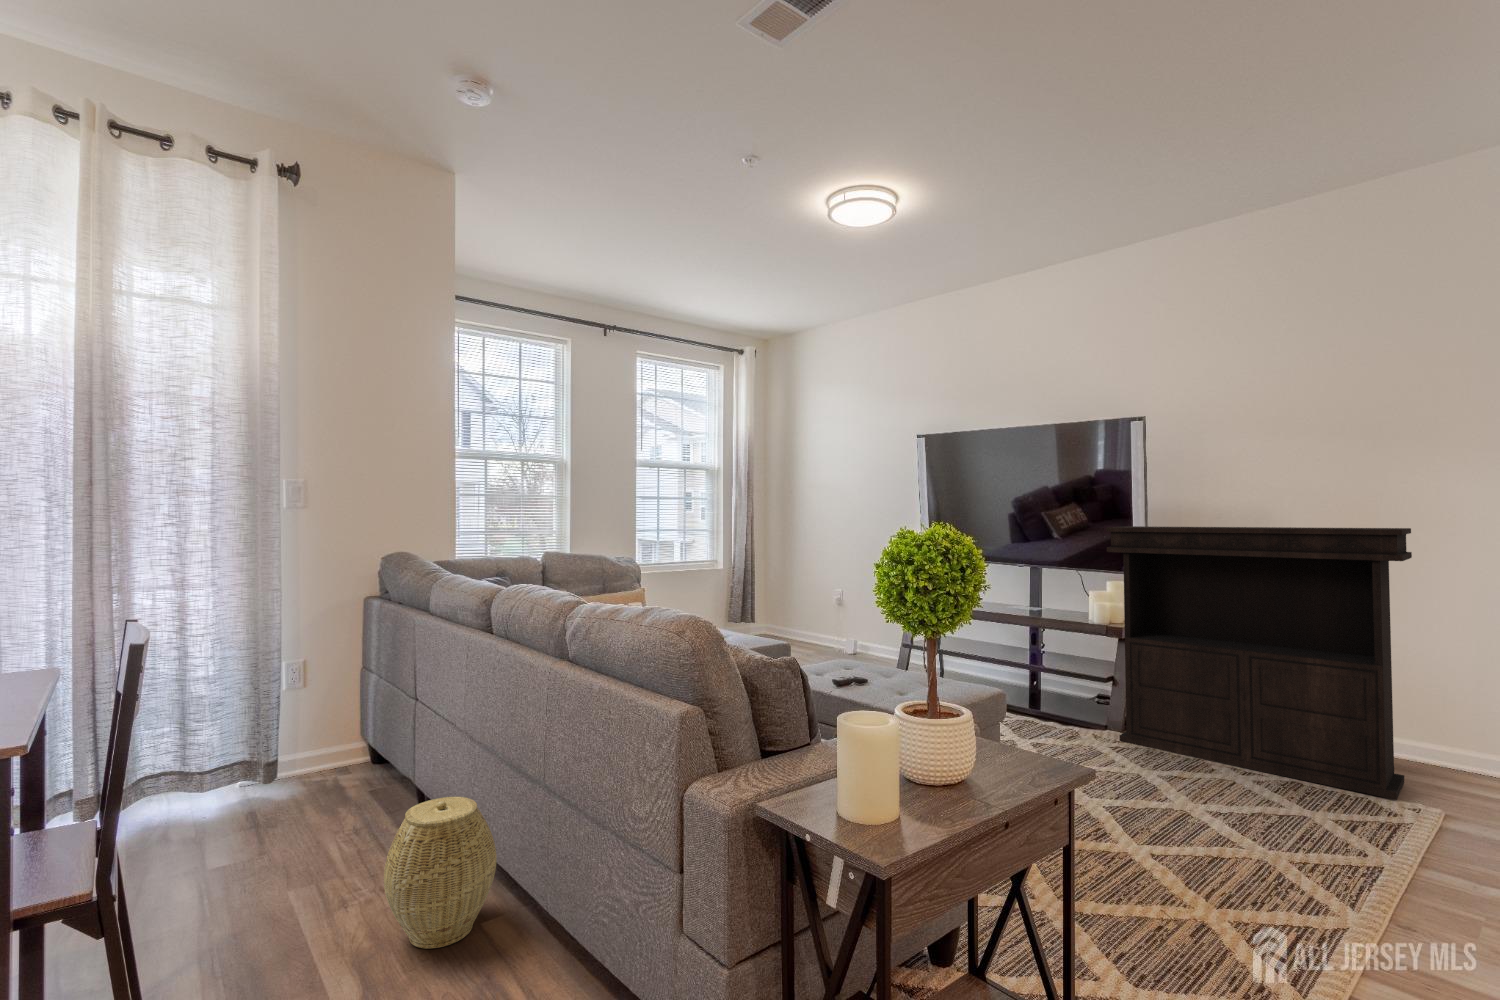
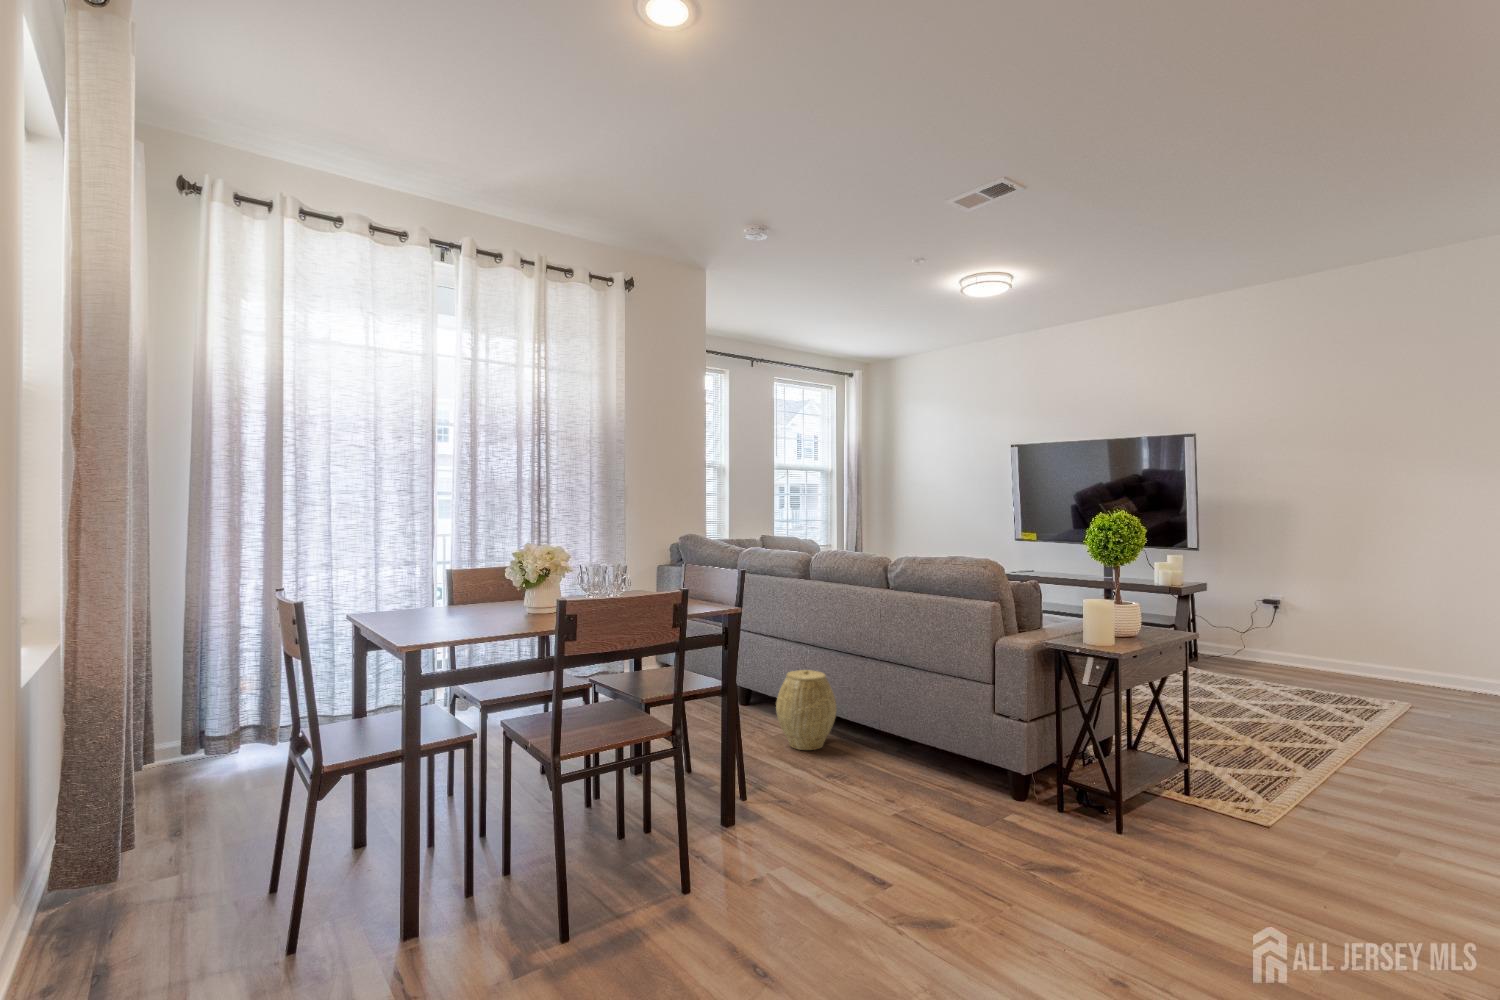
console table: present [1106,526,1412,800] -> none [1172,516,1391,699]

